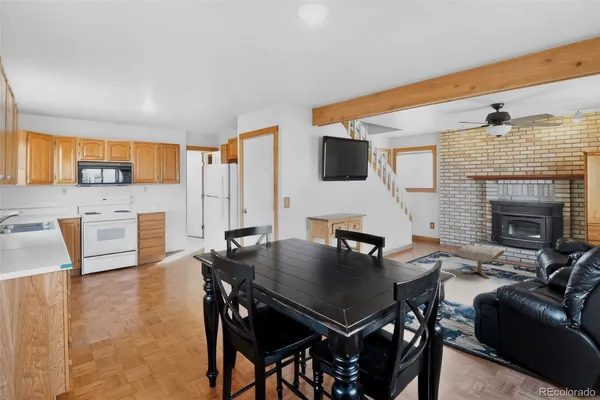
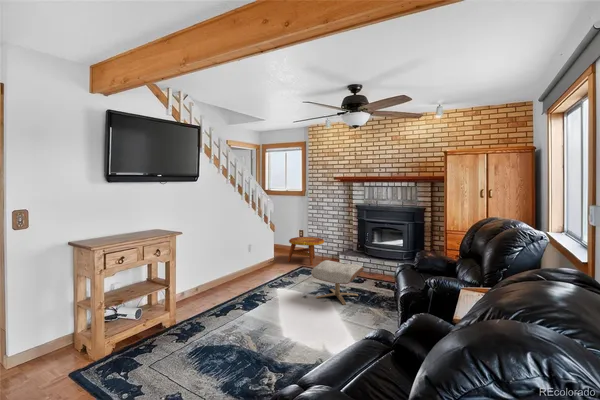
side table: none [424,228,457,252] -> present [288,237,324,265]

